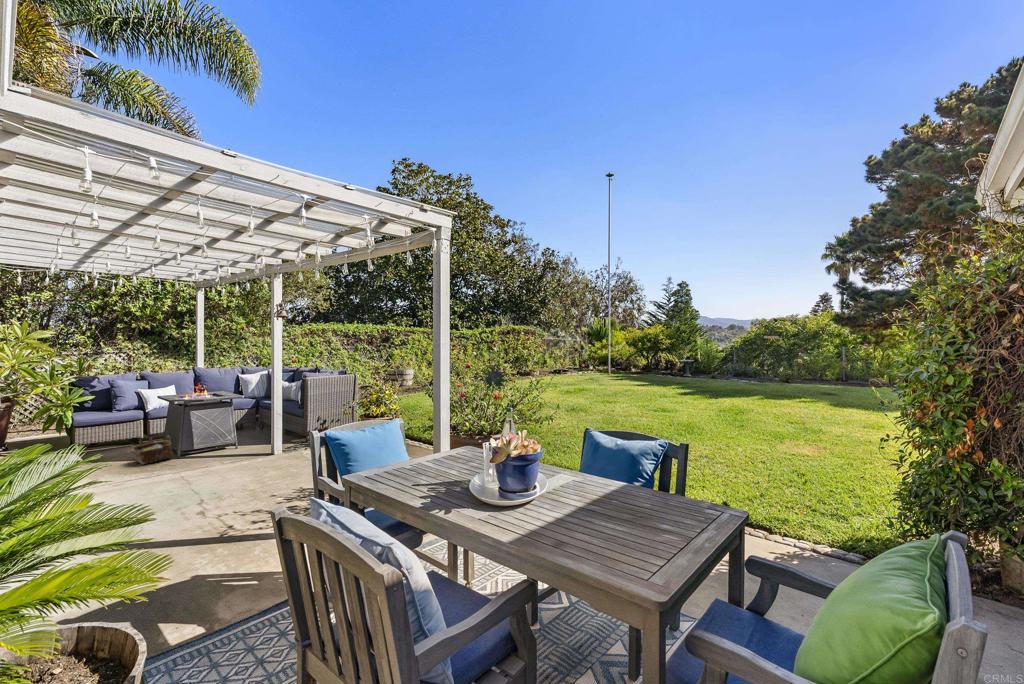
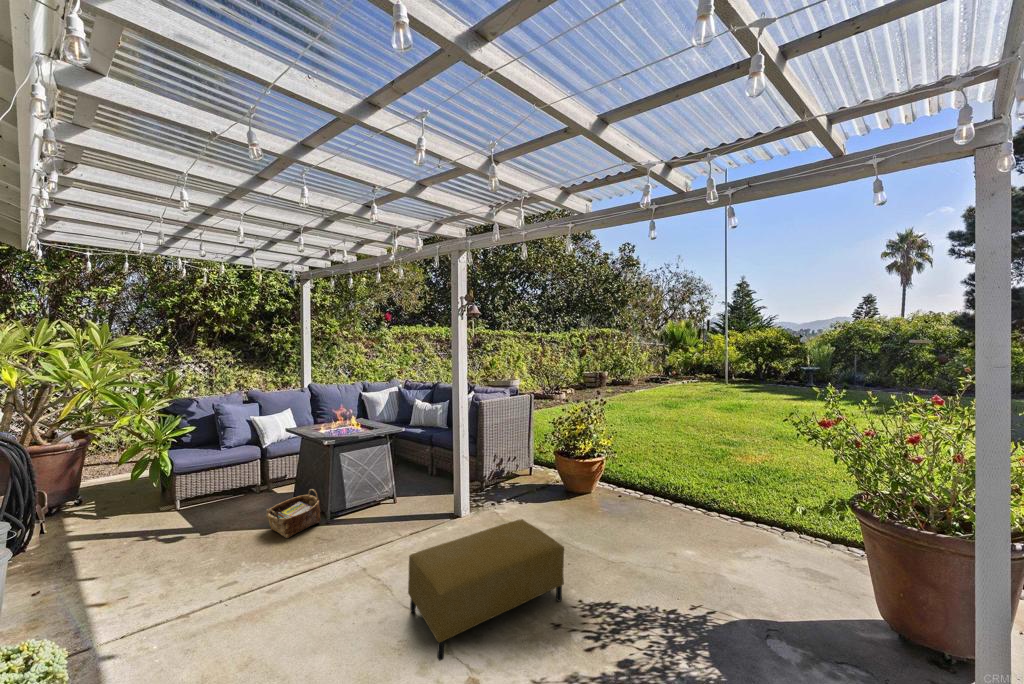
ottoman: none [186,444,292,504] -> present [408,519,564,661]

